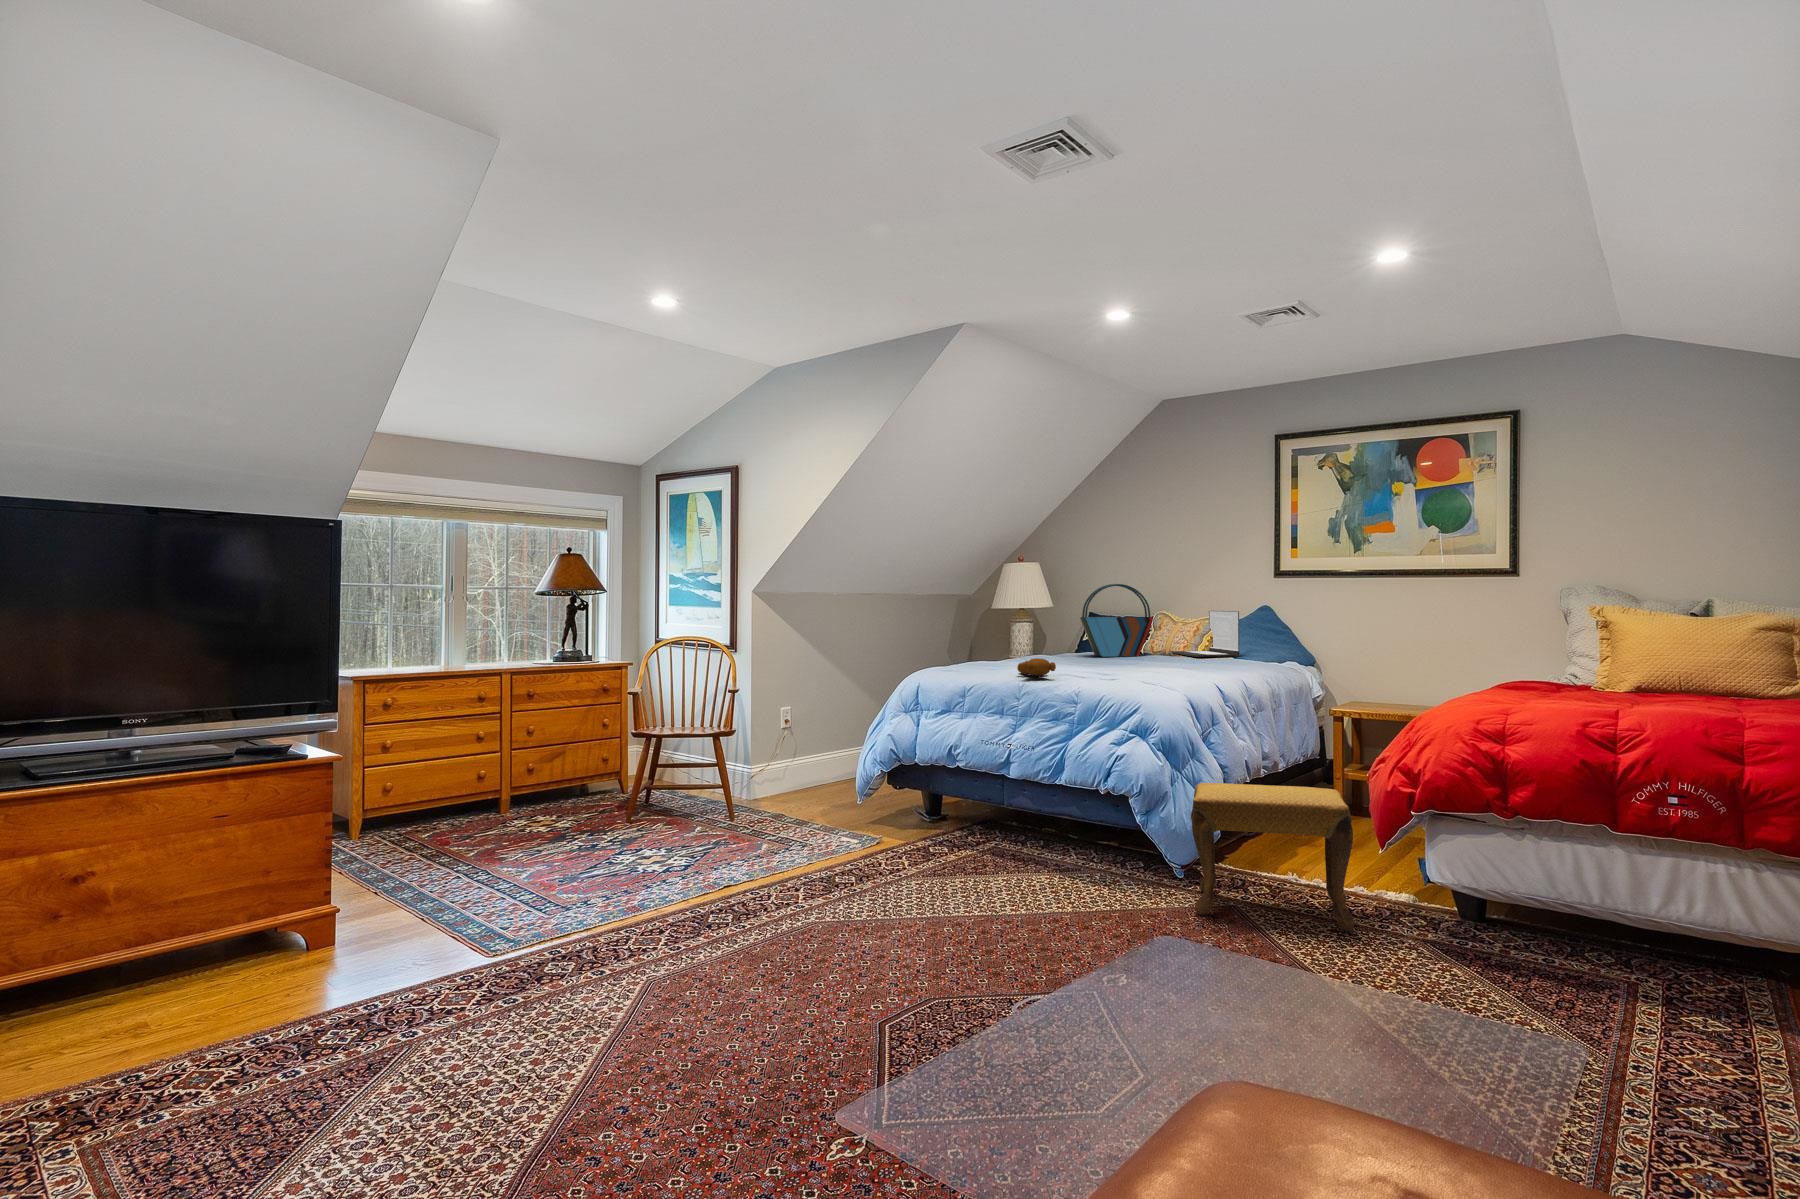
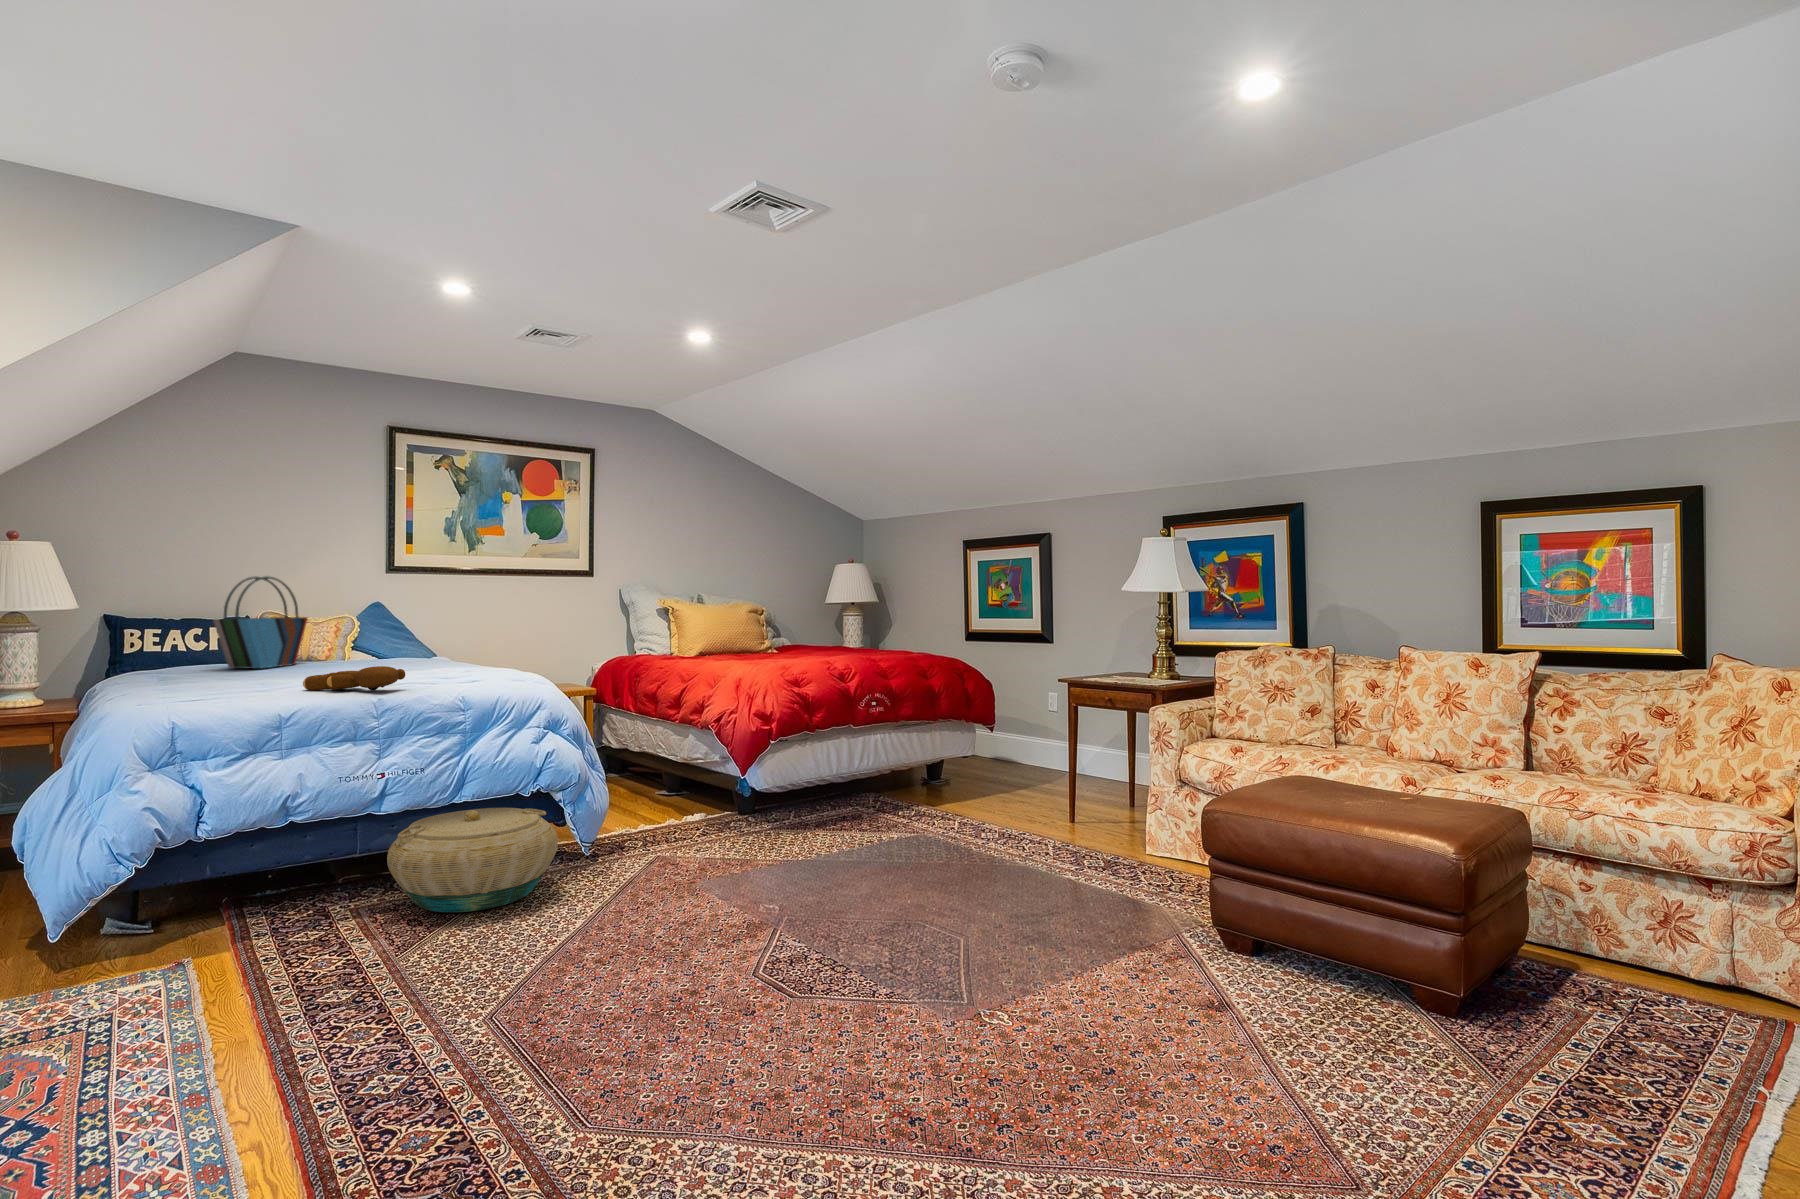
laptop: present [1171,611,1239,657] -> none [309,609,408,660]
footstool: present [1191,783,1354,932] -> none [621,743,754,864]
basket: none [959,788,1098,879] -> present [387,808,558,912]

